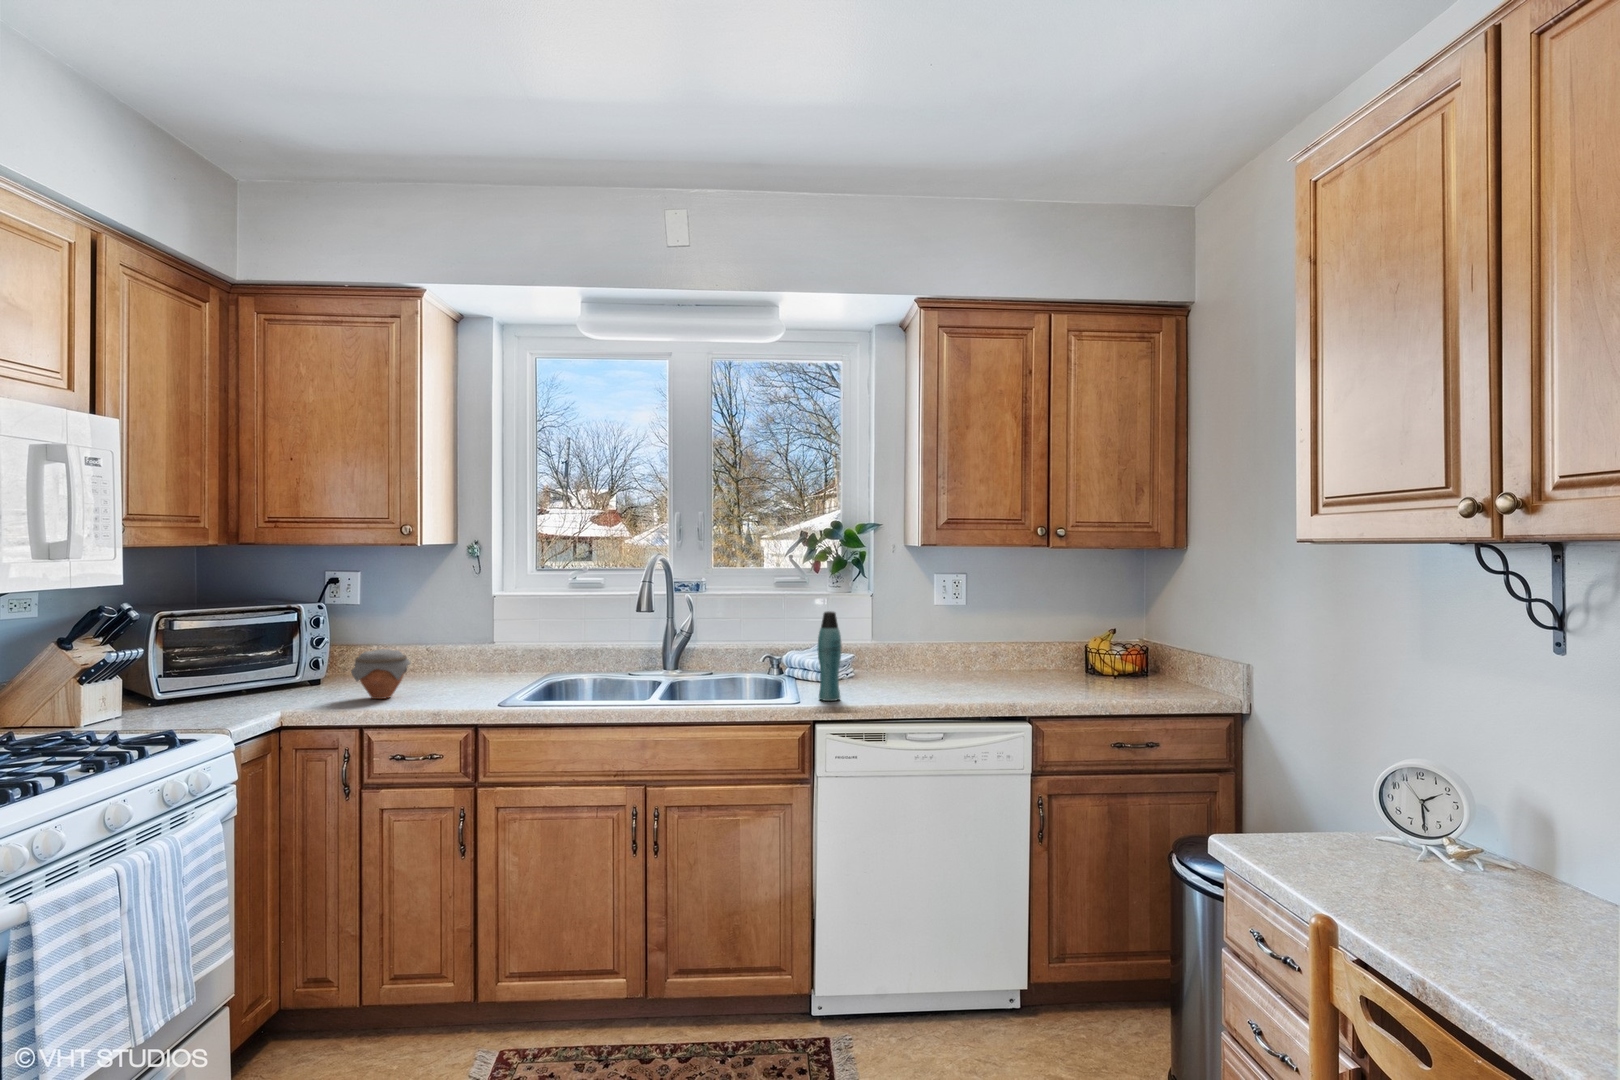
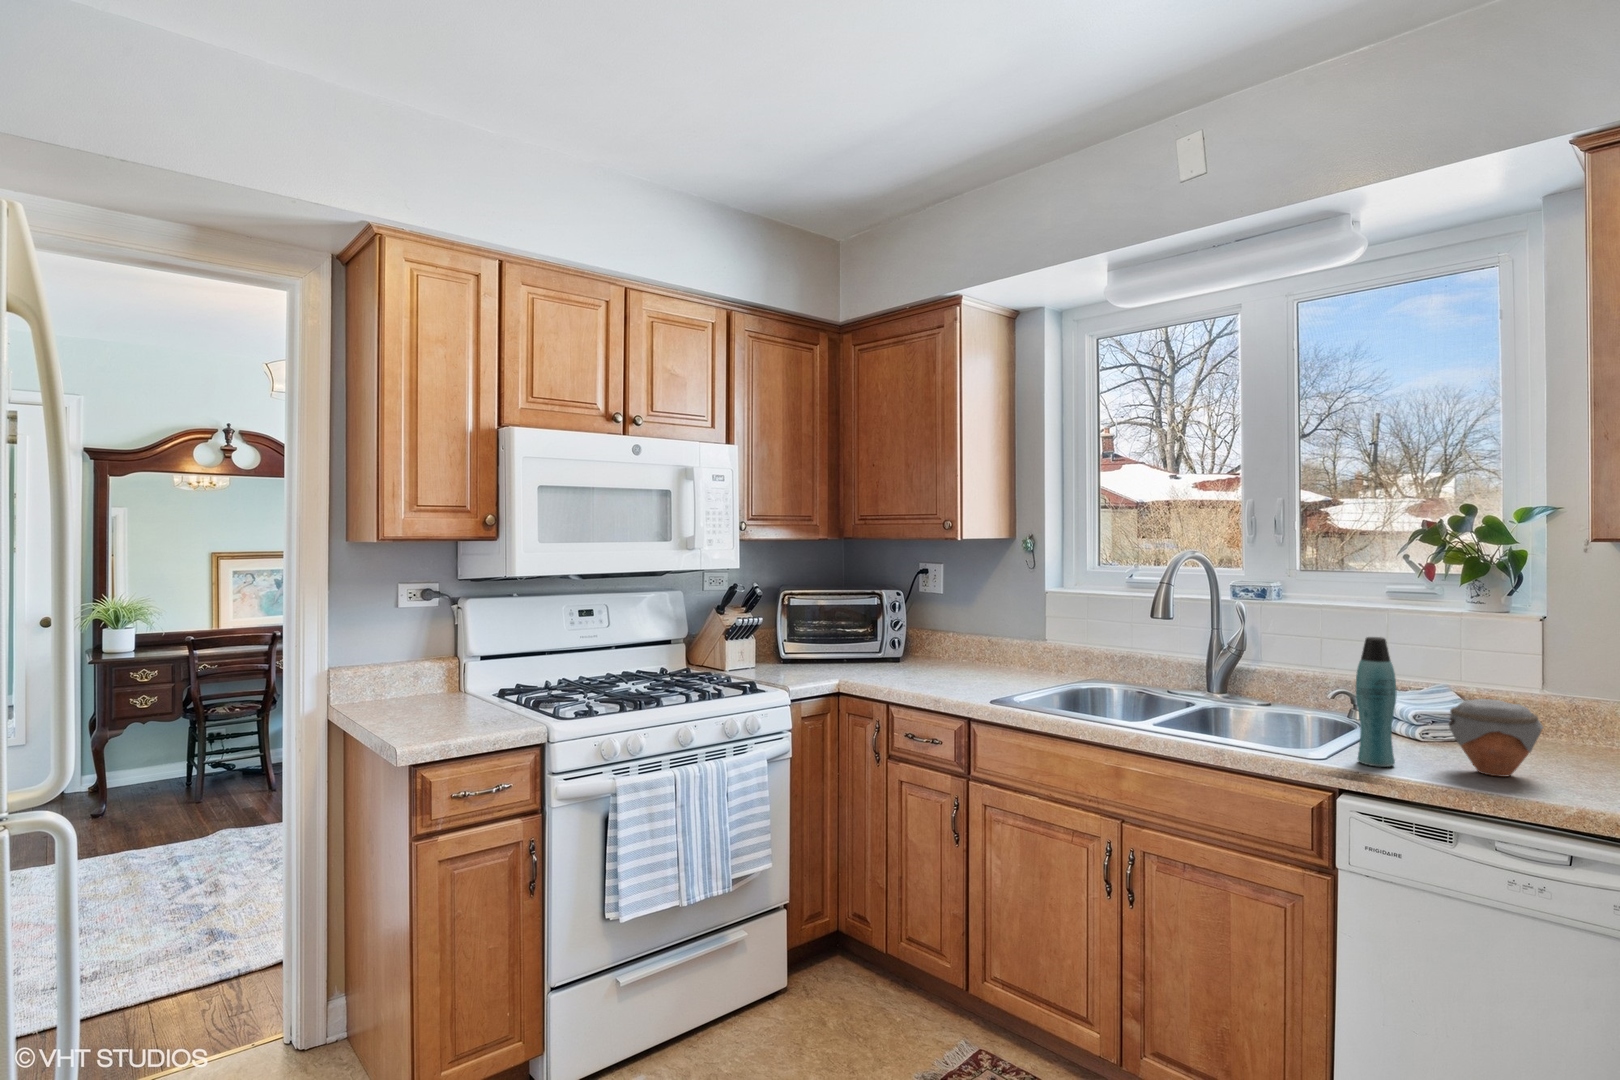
jar: present [351,649,410,699] -> present [1449,699,1543,777]

